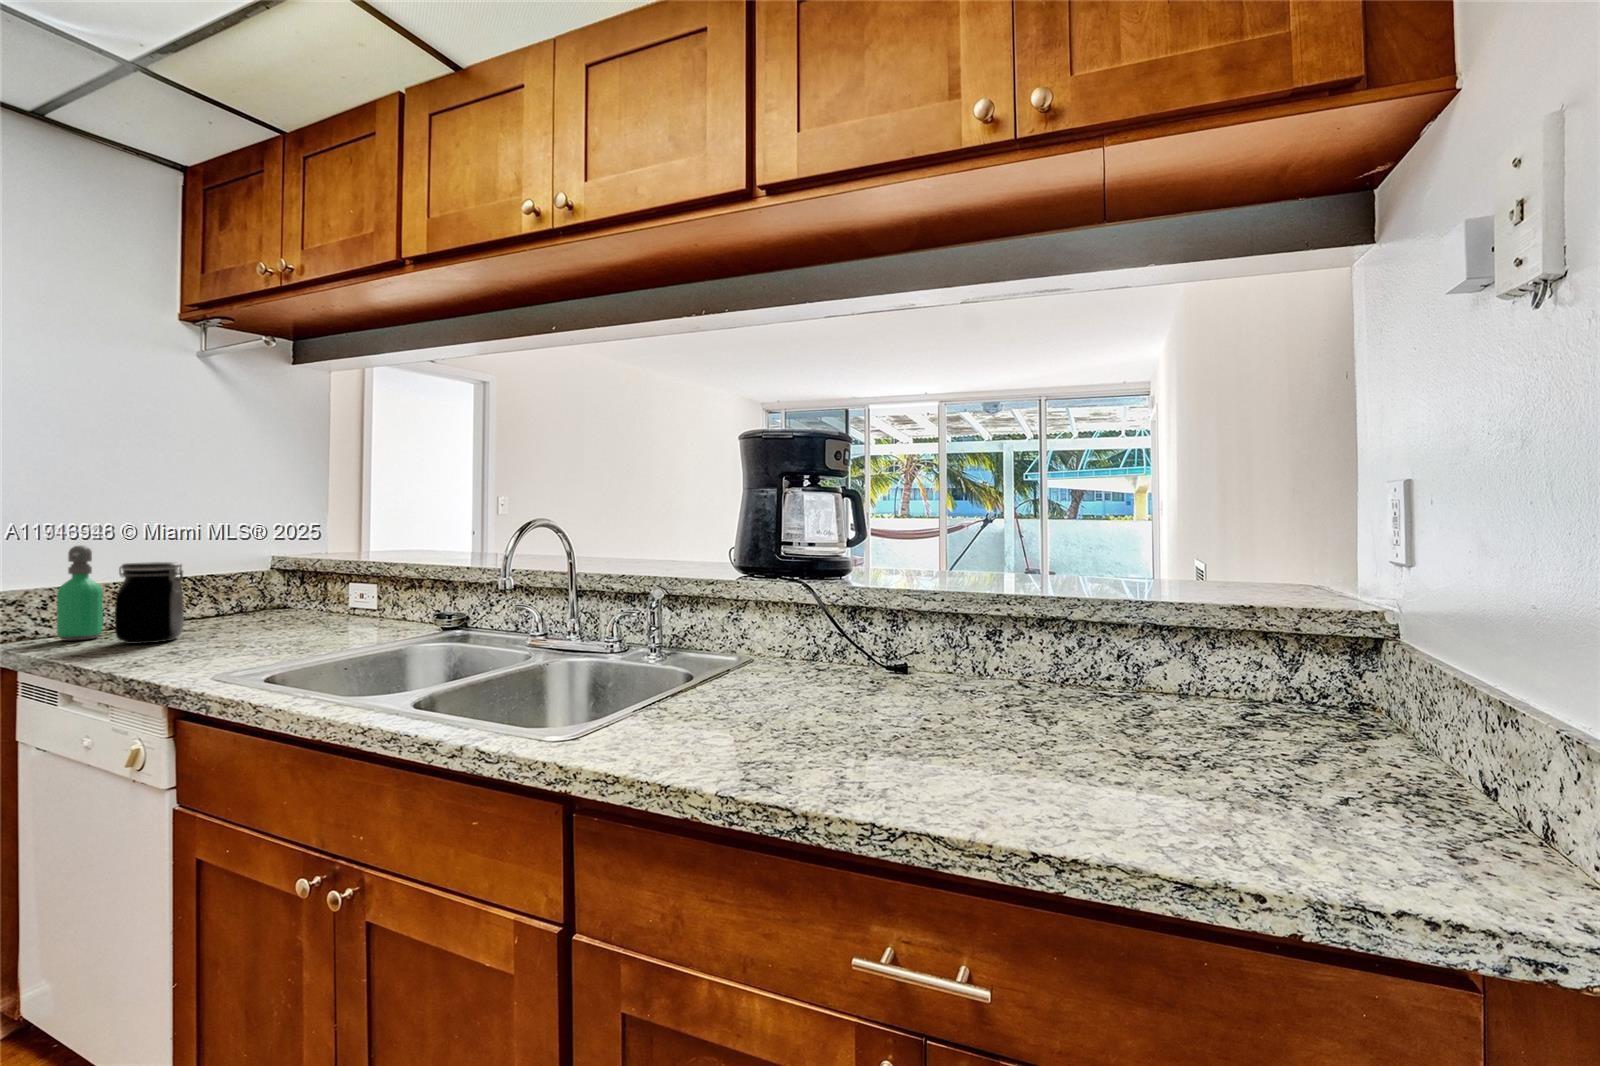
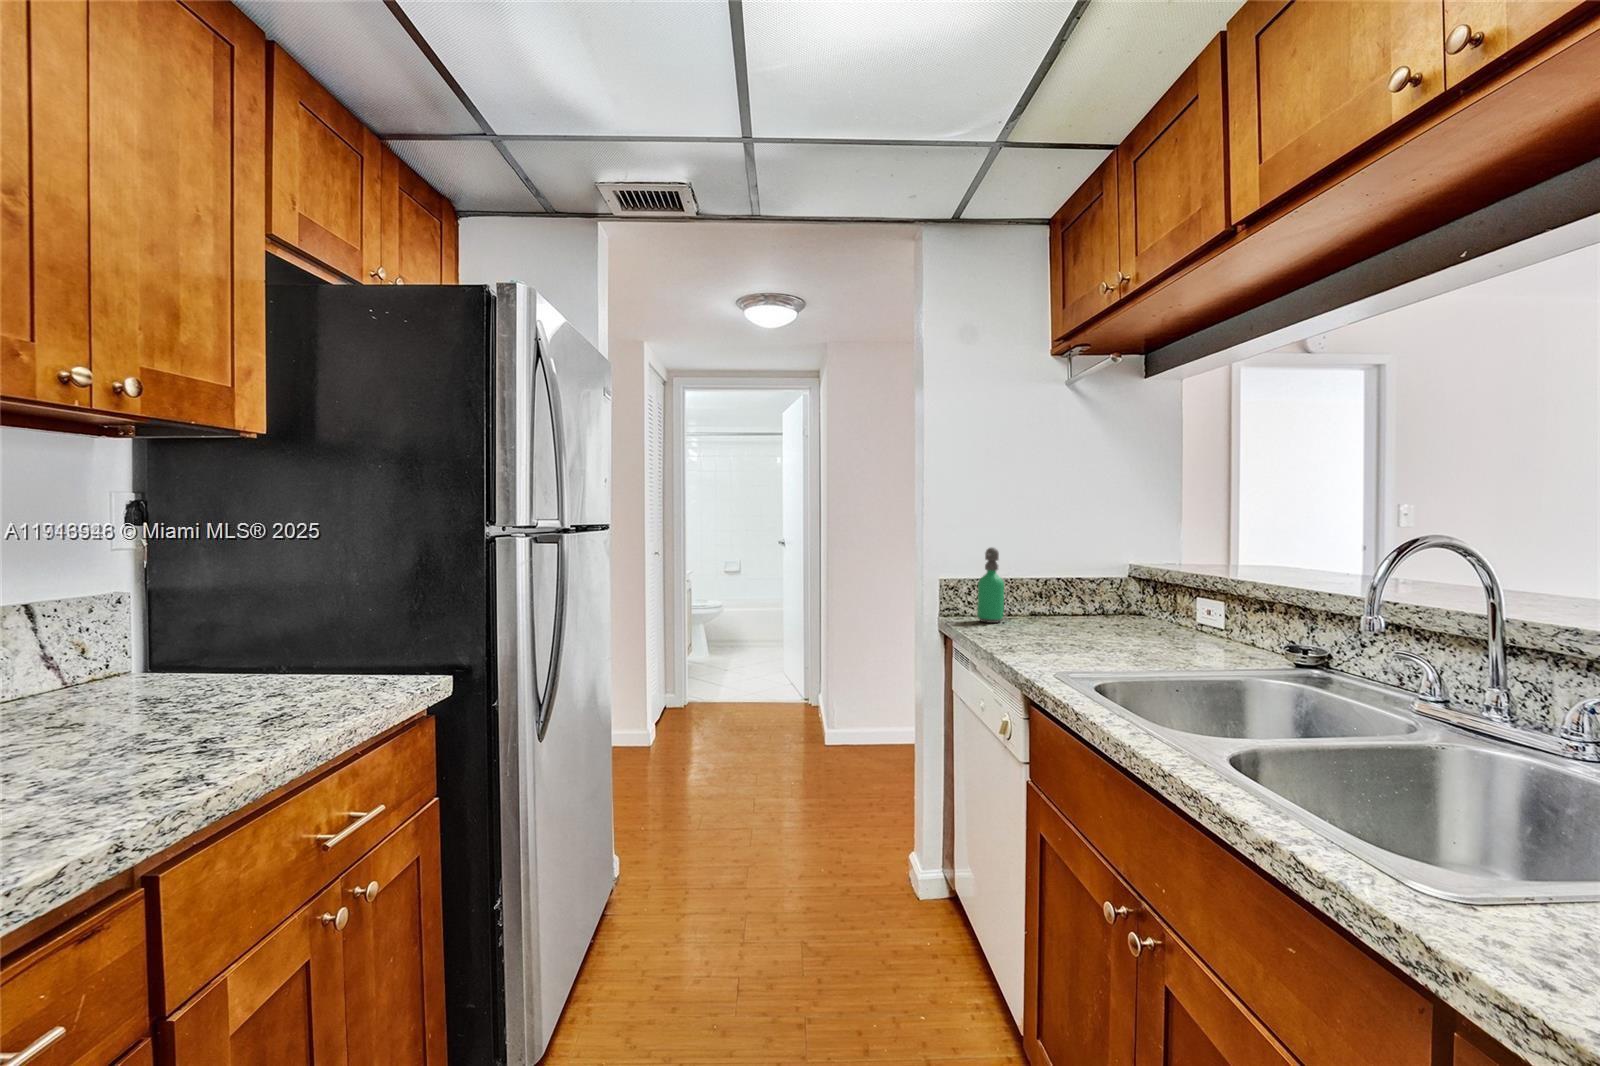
jar: present [115,562,184,644] -> none [1007,564,1054,634]

